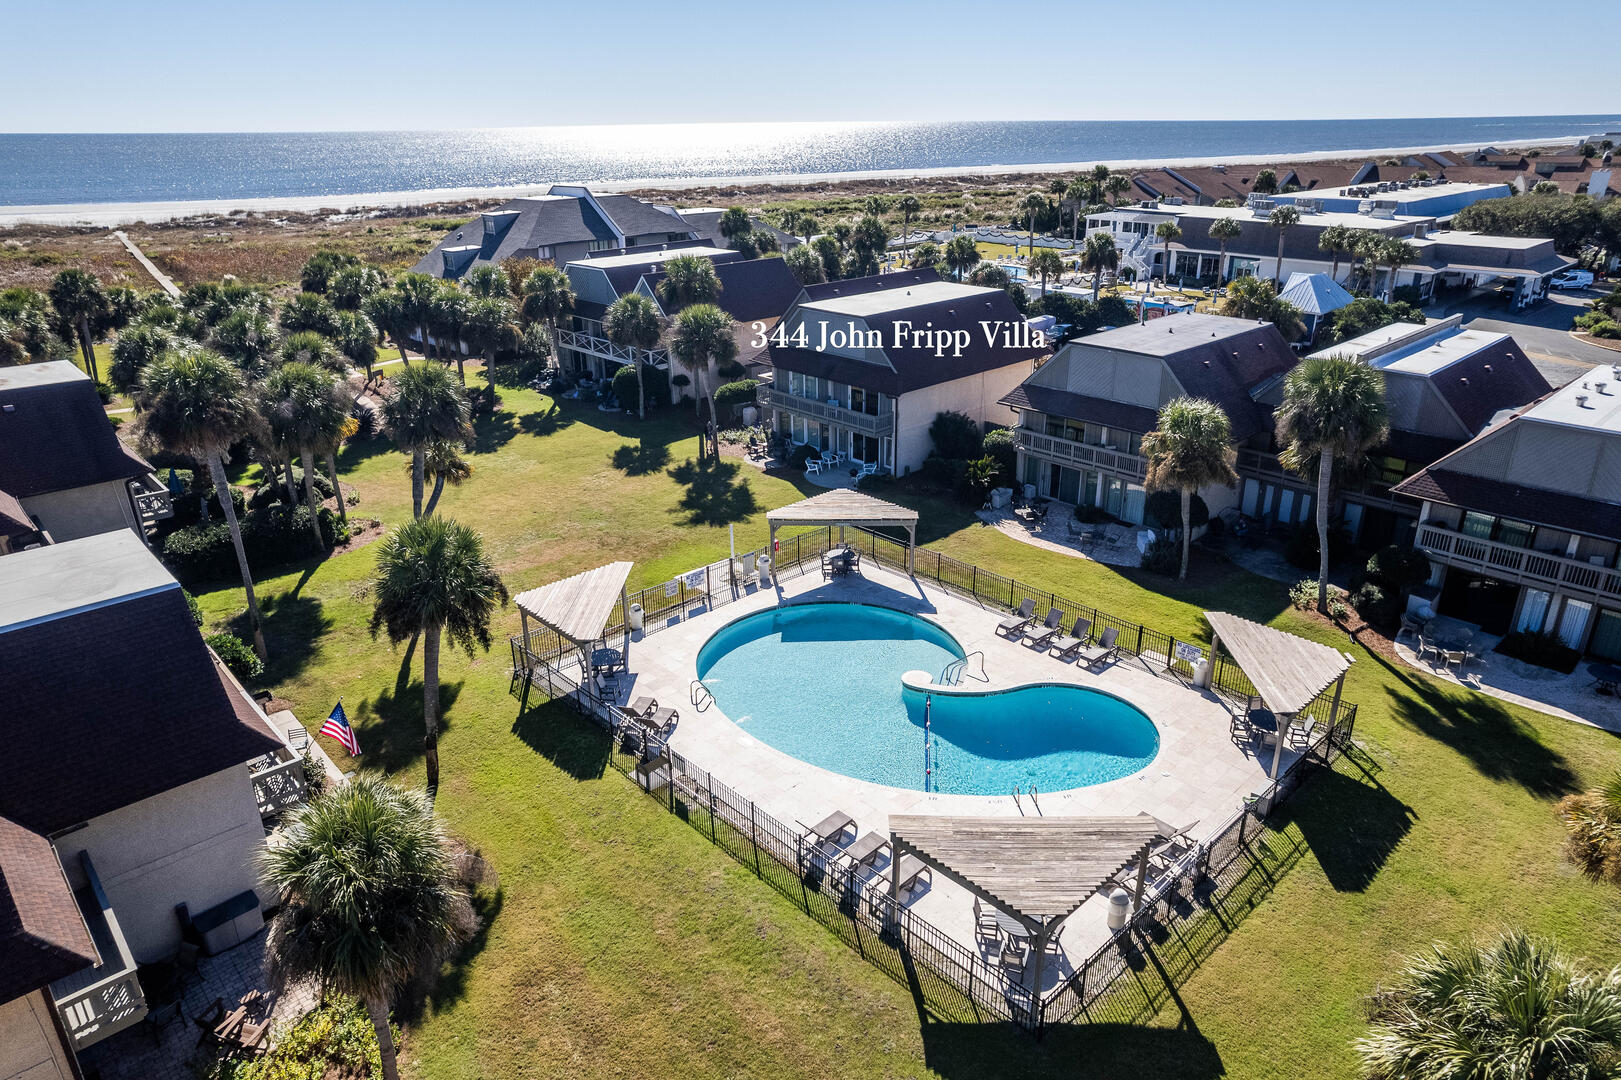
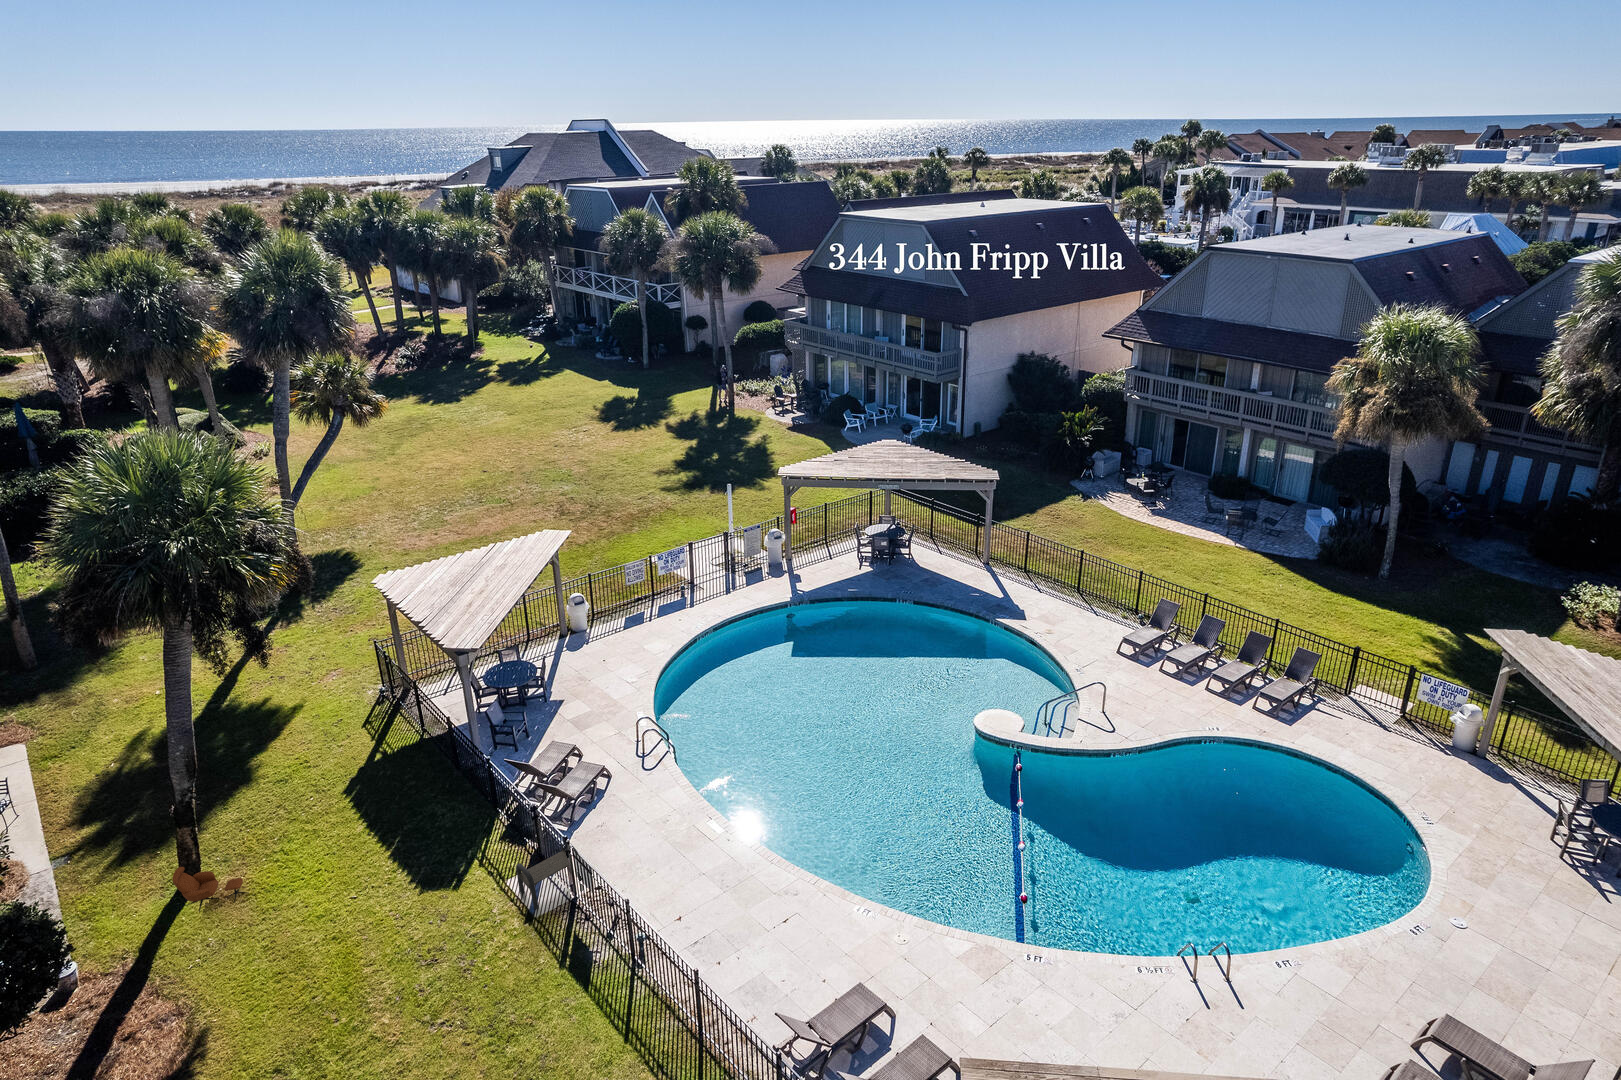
lounge chair: none [434,772,474,798] -> present [172,867,248,912]

